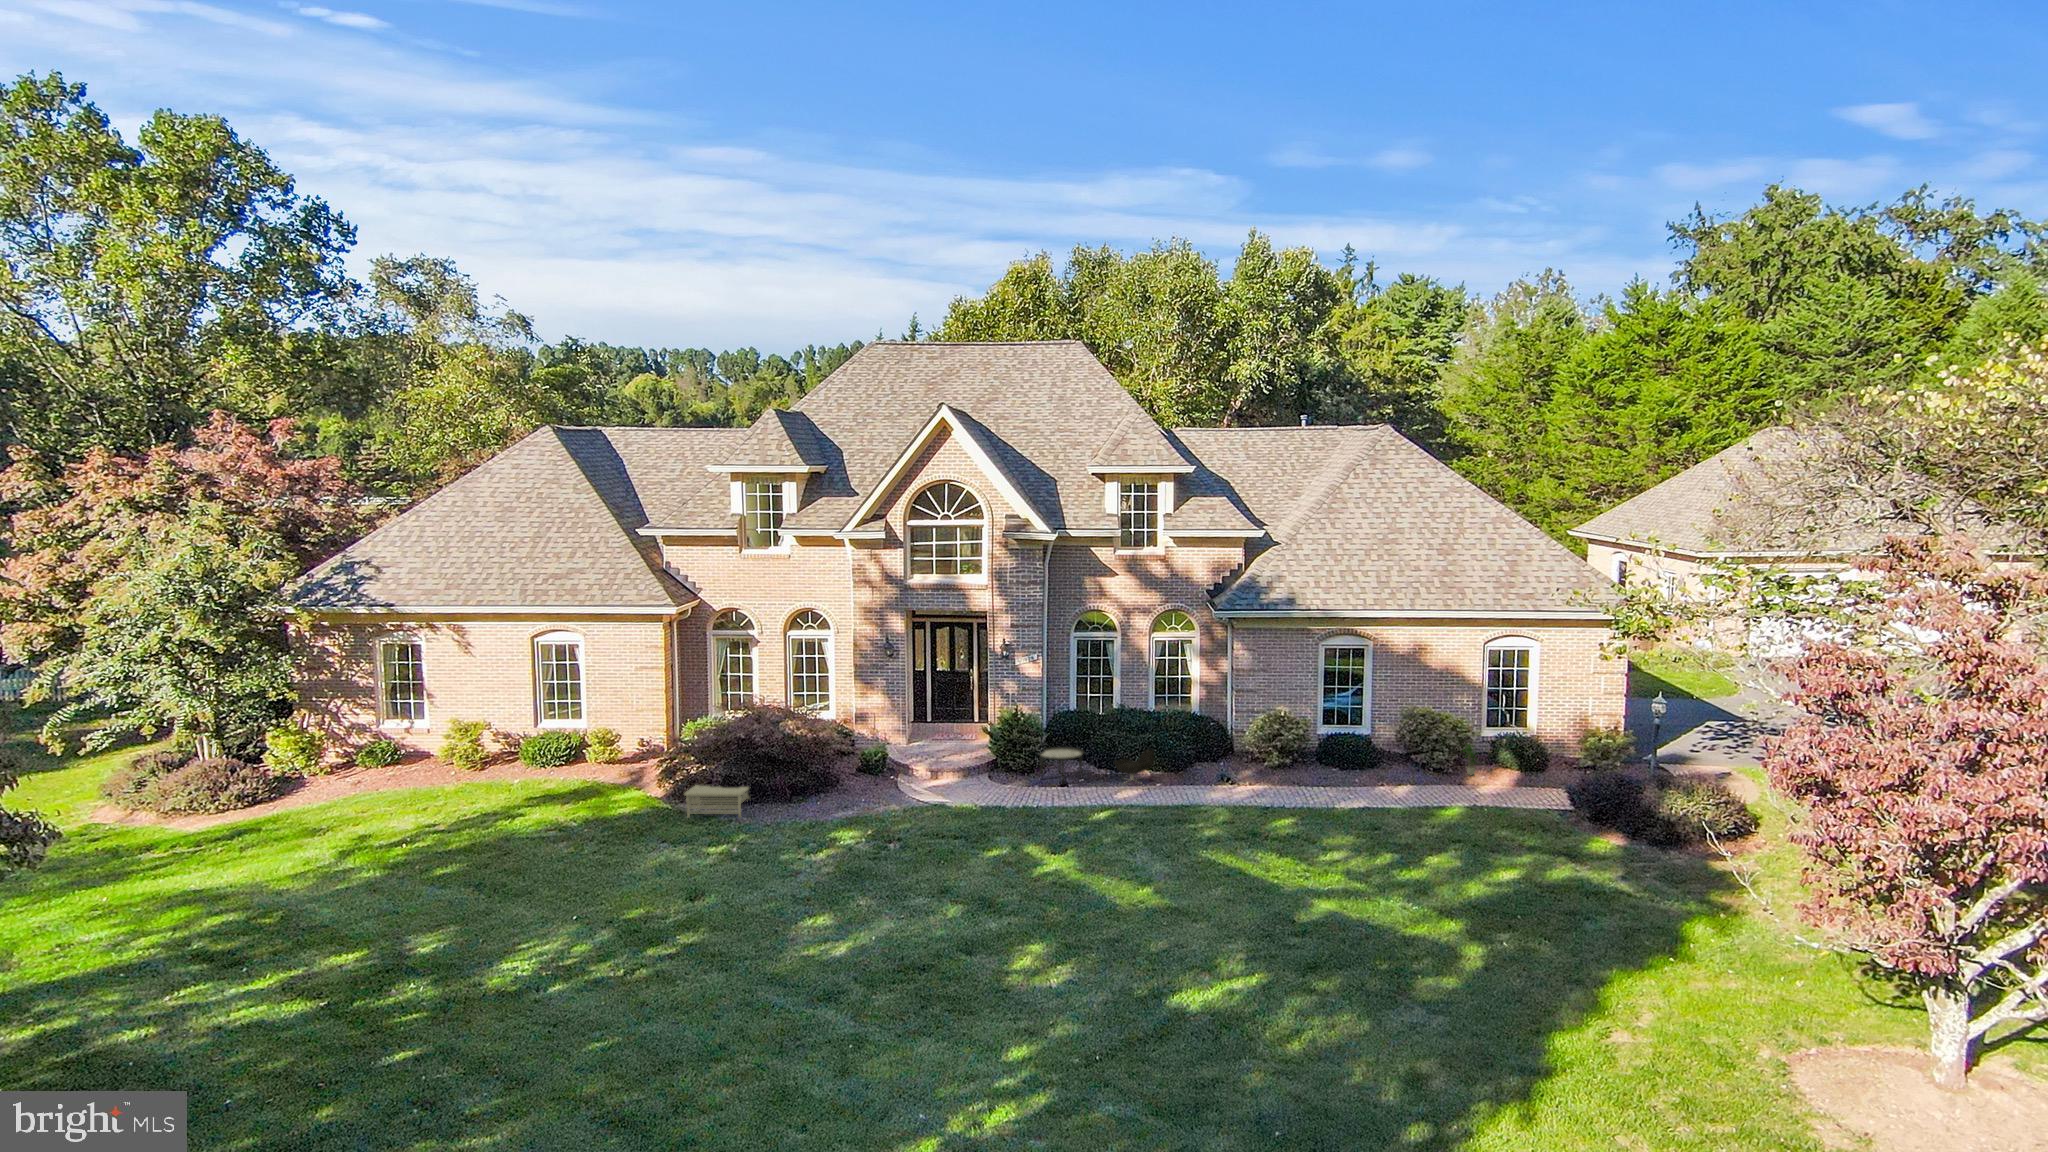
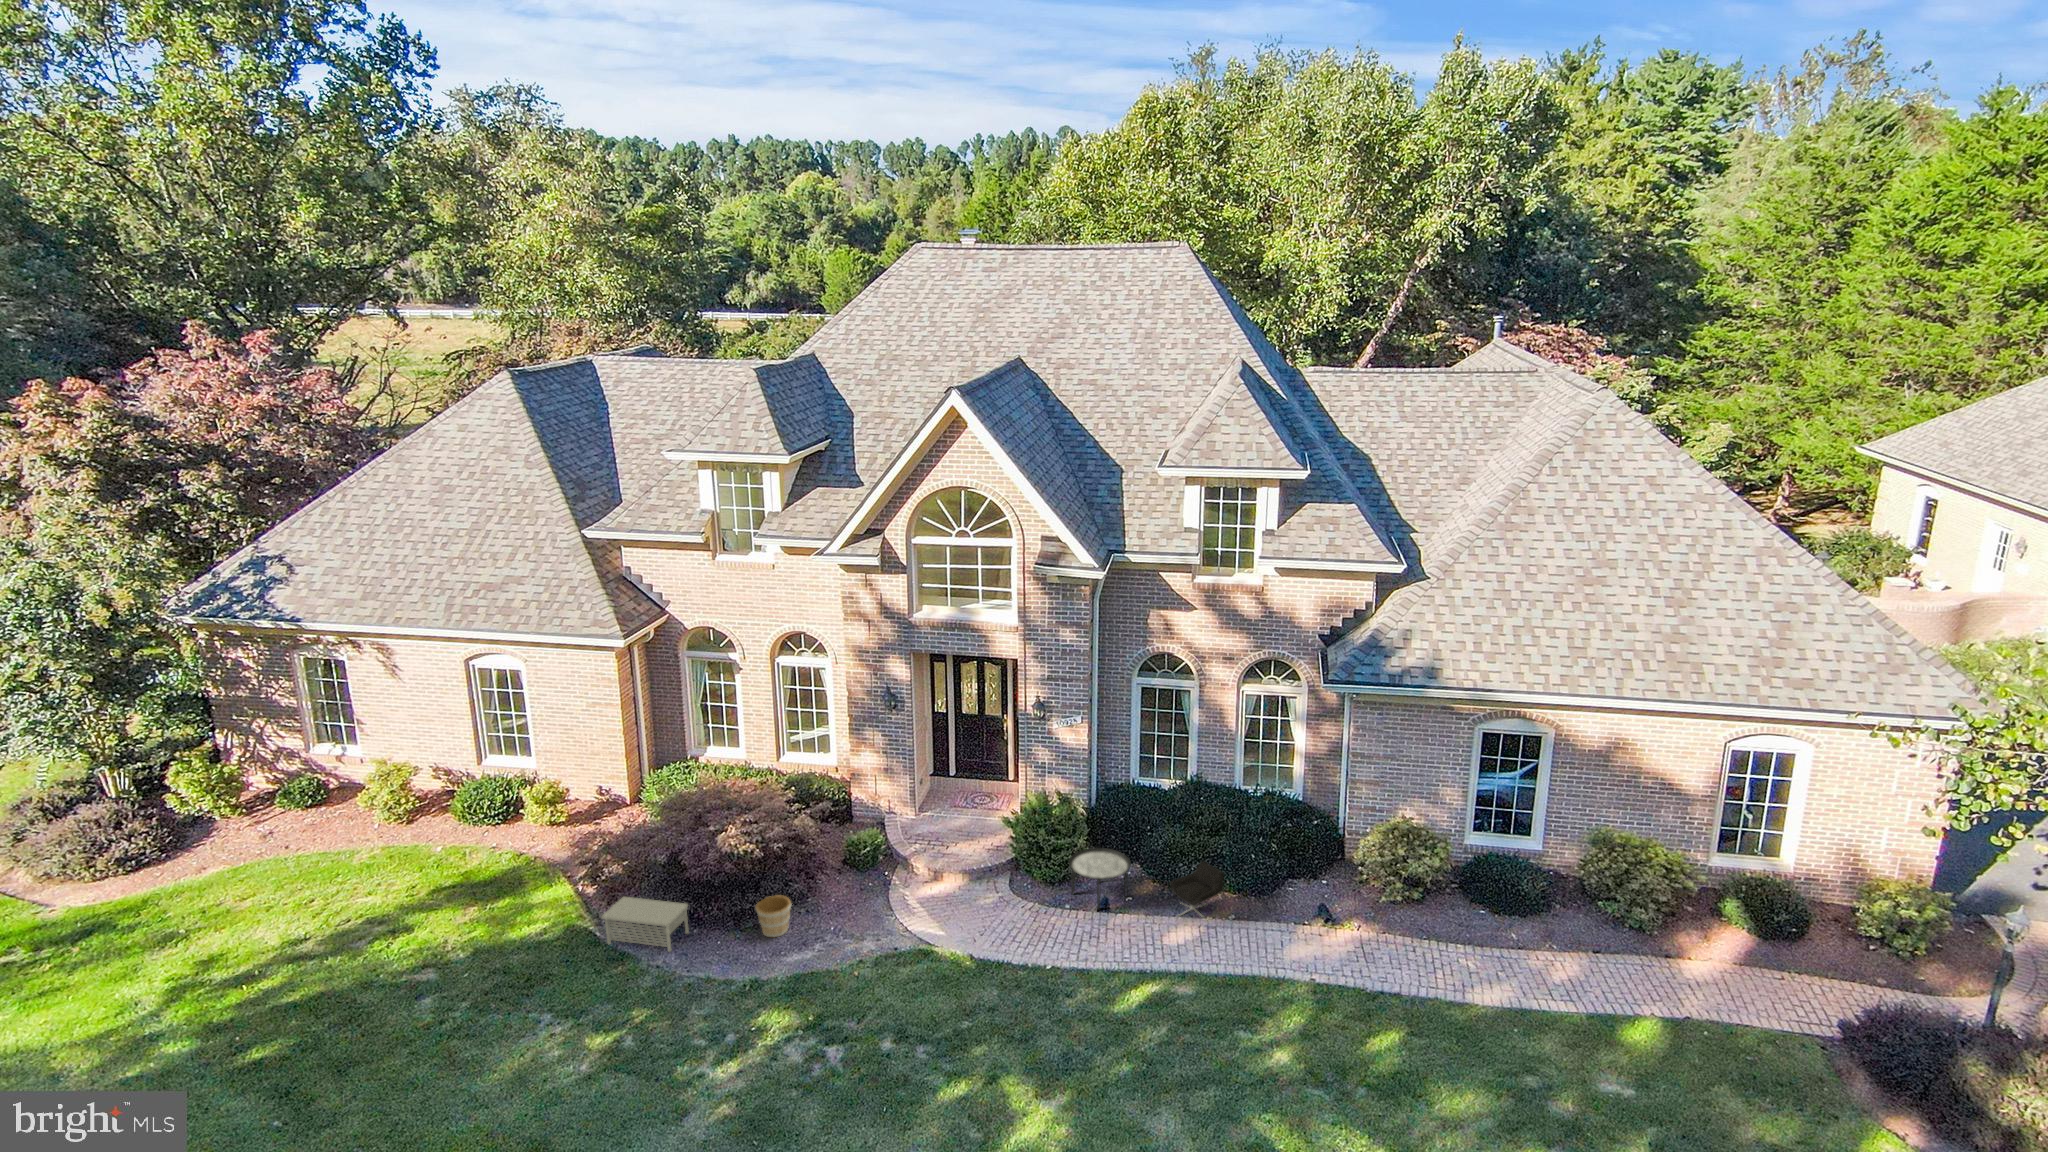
potted plant: present [1463,744,1476,775] -> none [1668,897,1701,945]
wooden bucket: none [804,779,833,808] -> present [756,895,792,937]

